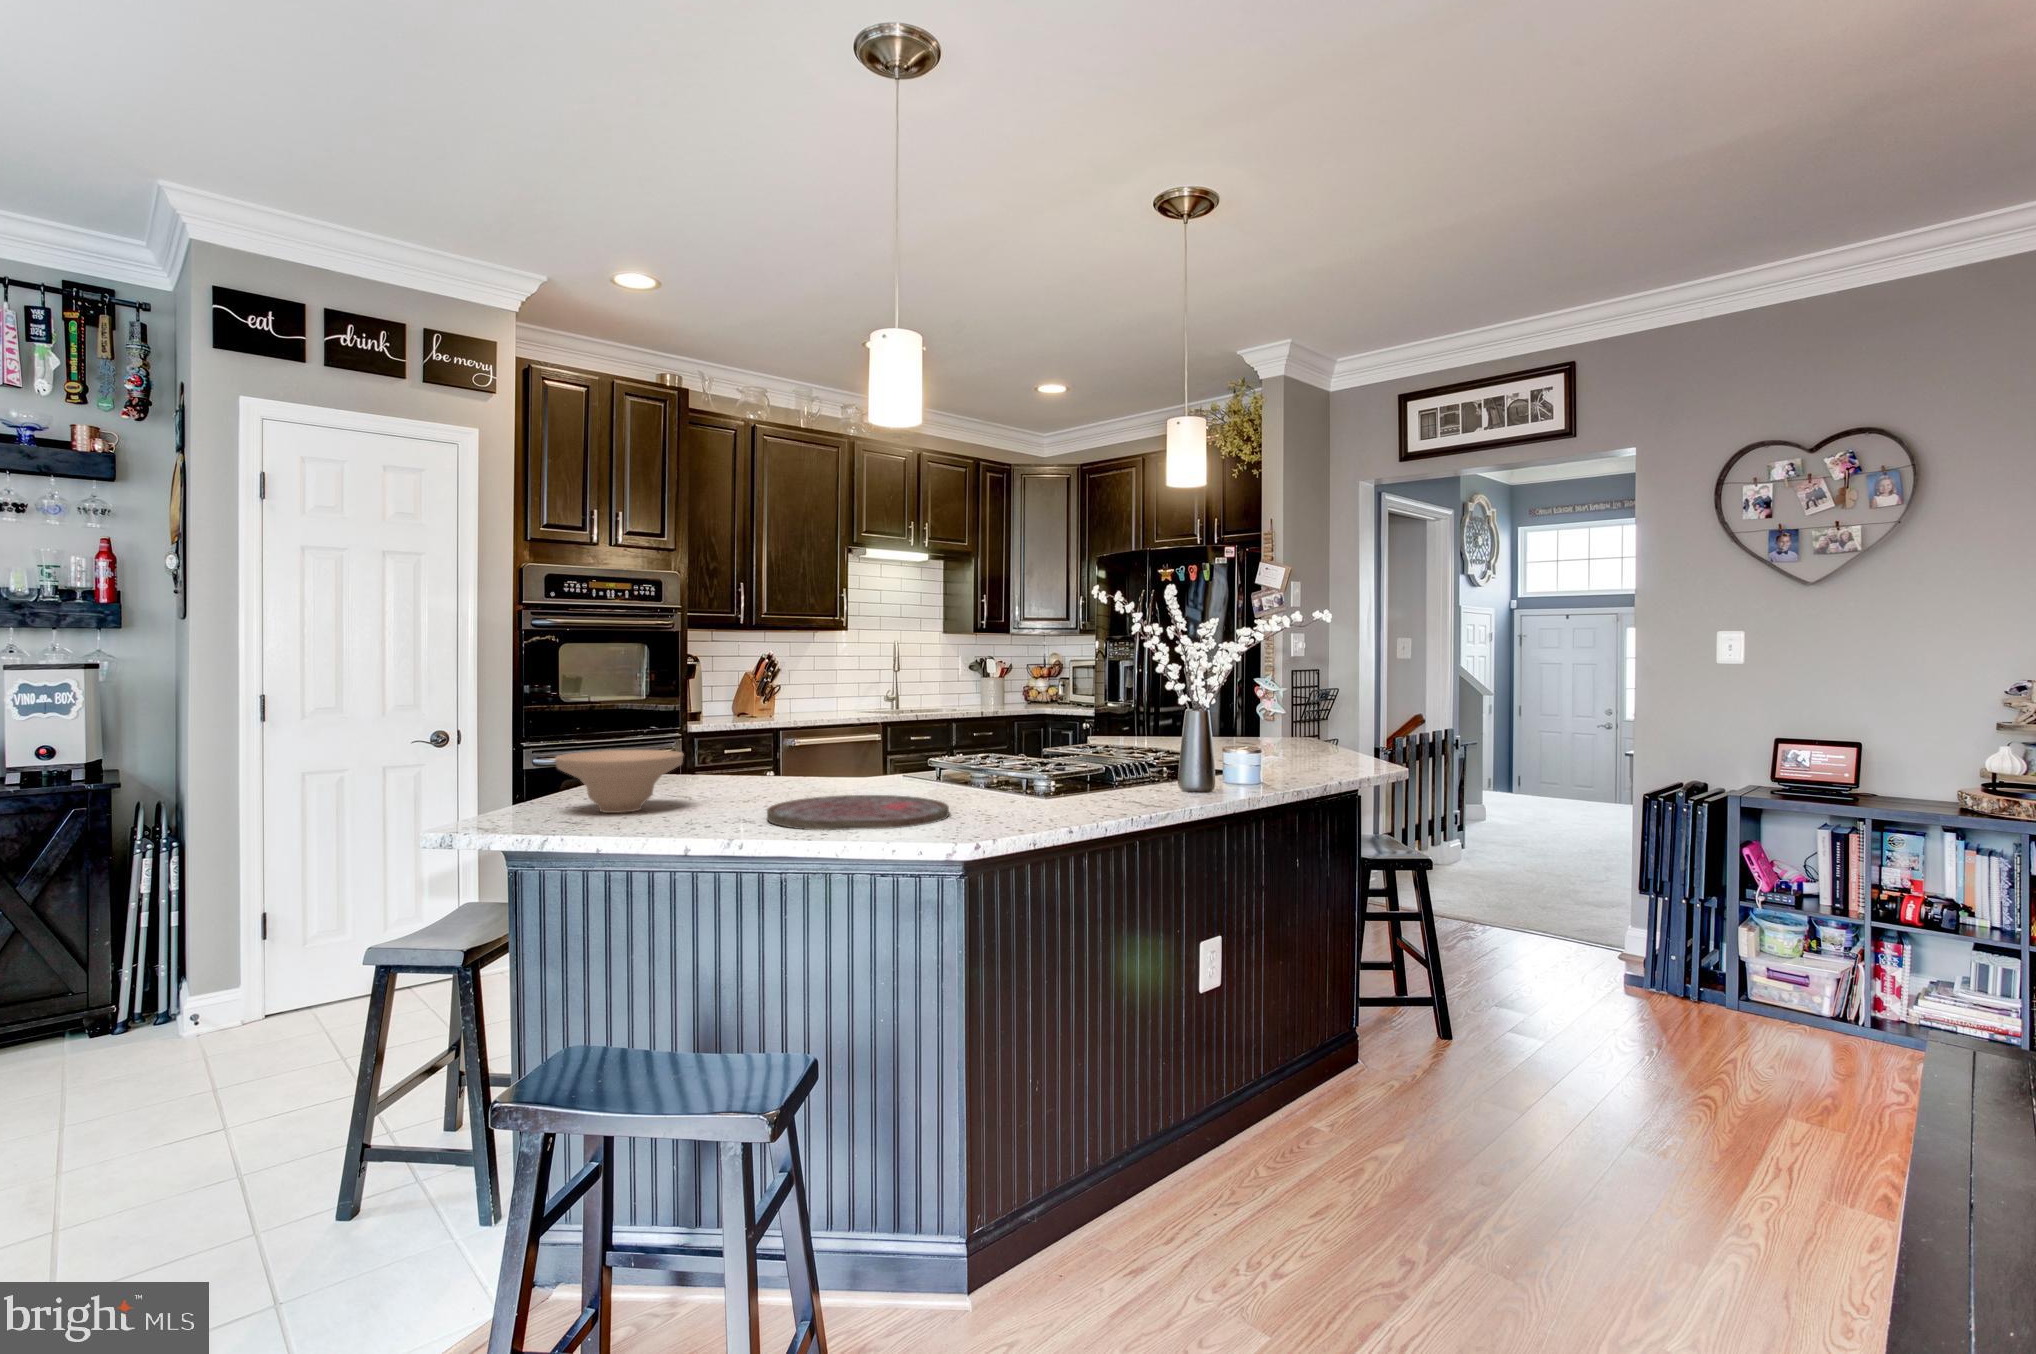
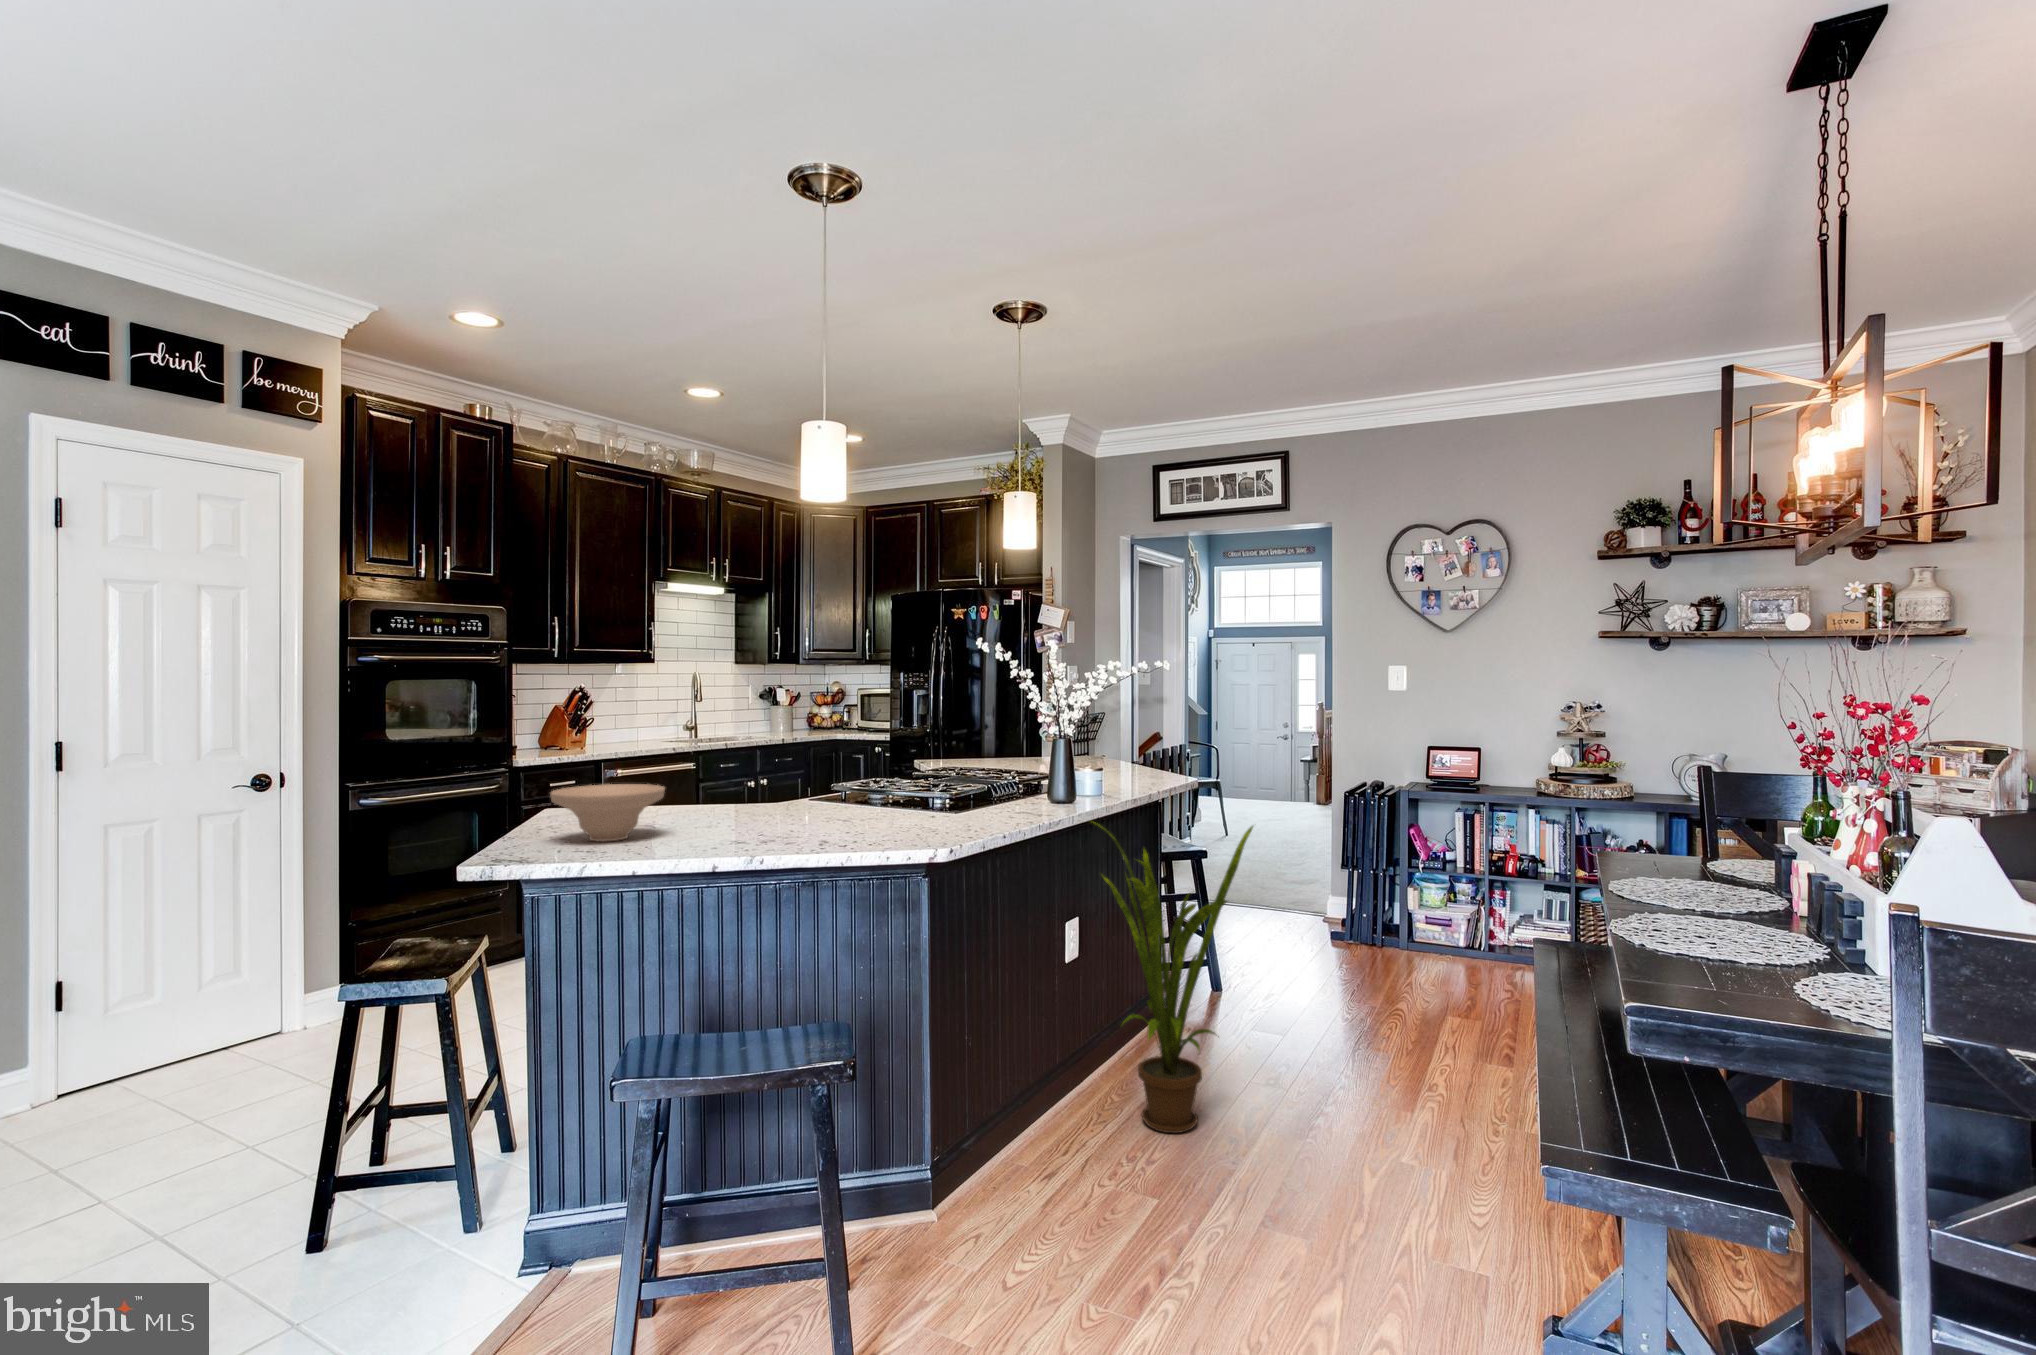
cutting board: present [767,795,949,830] -> none [761,815,911,845]
house plant: none [1219,812,1454,1233] -> present [1096,824,1253,1133]

